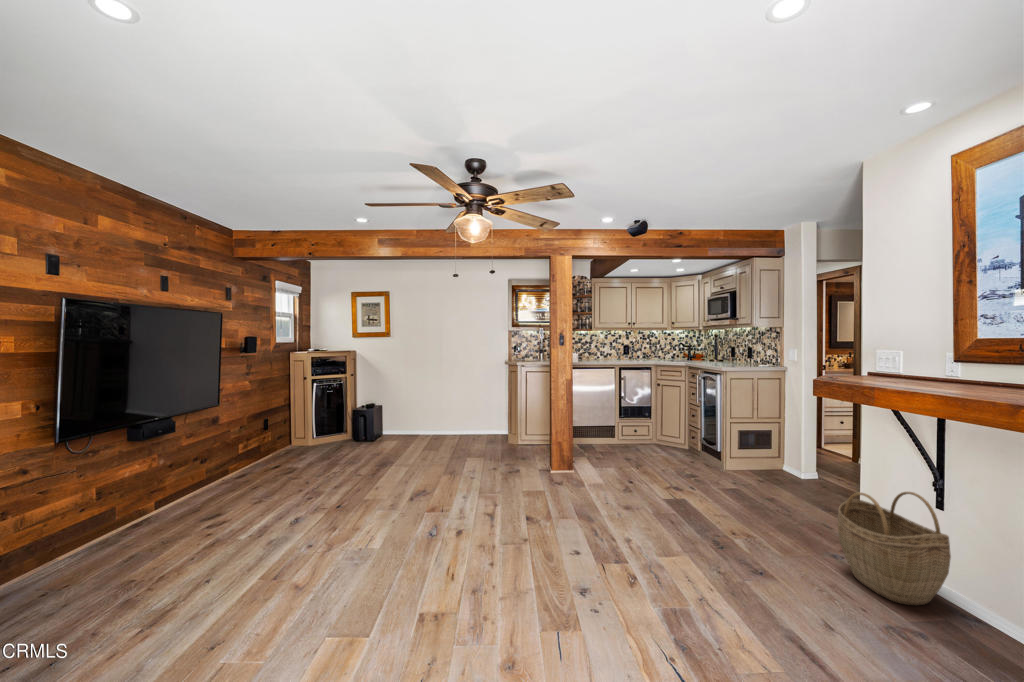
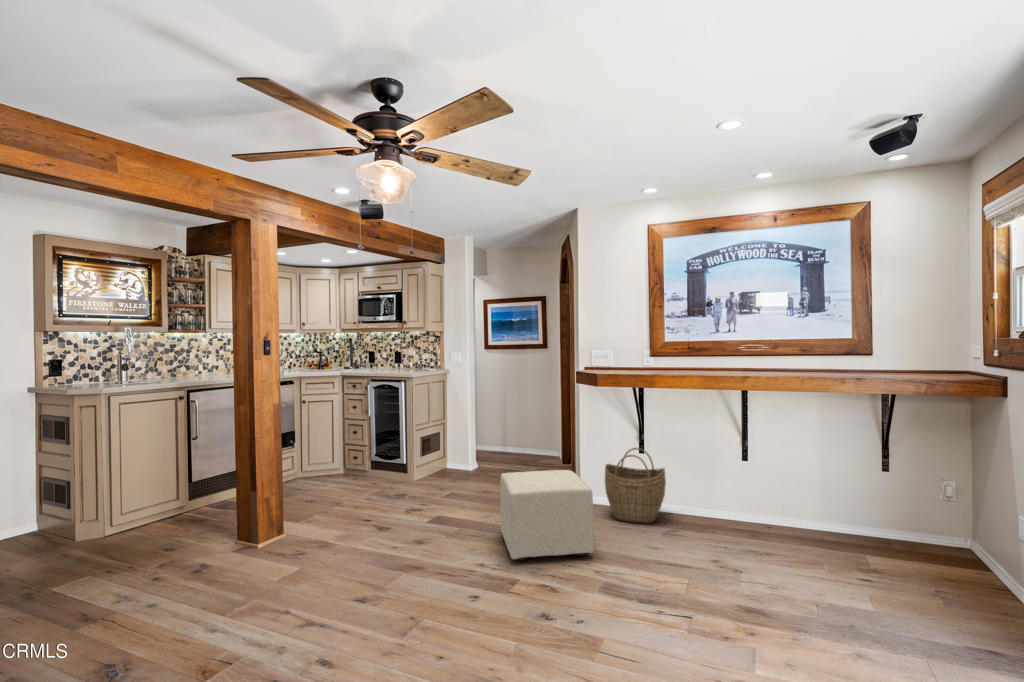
ottoman: none [645,464,766,571] -> present [500,470,594,560]

